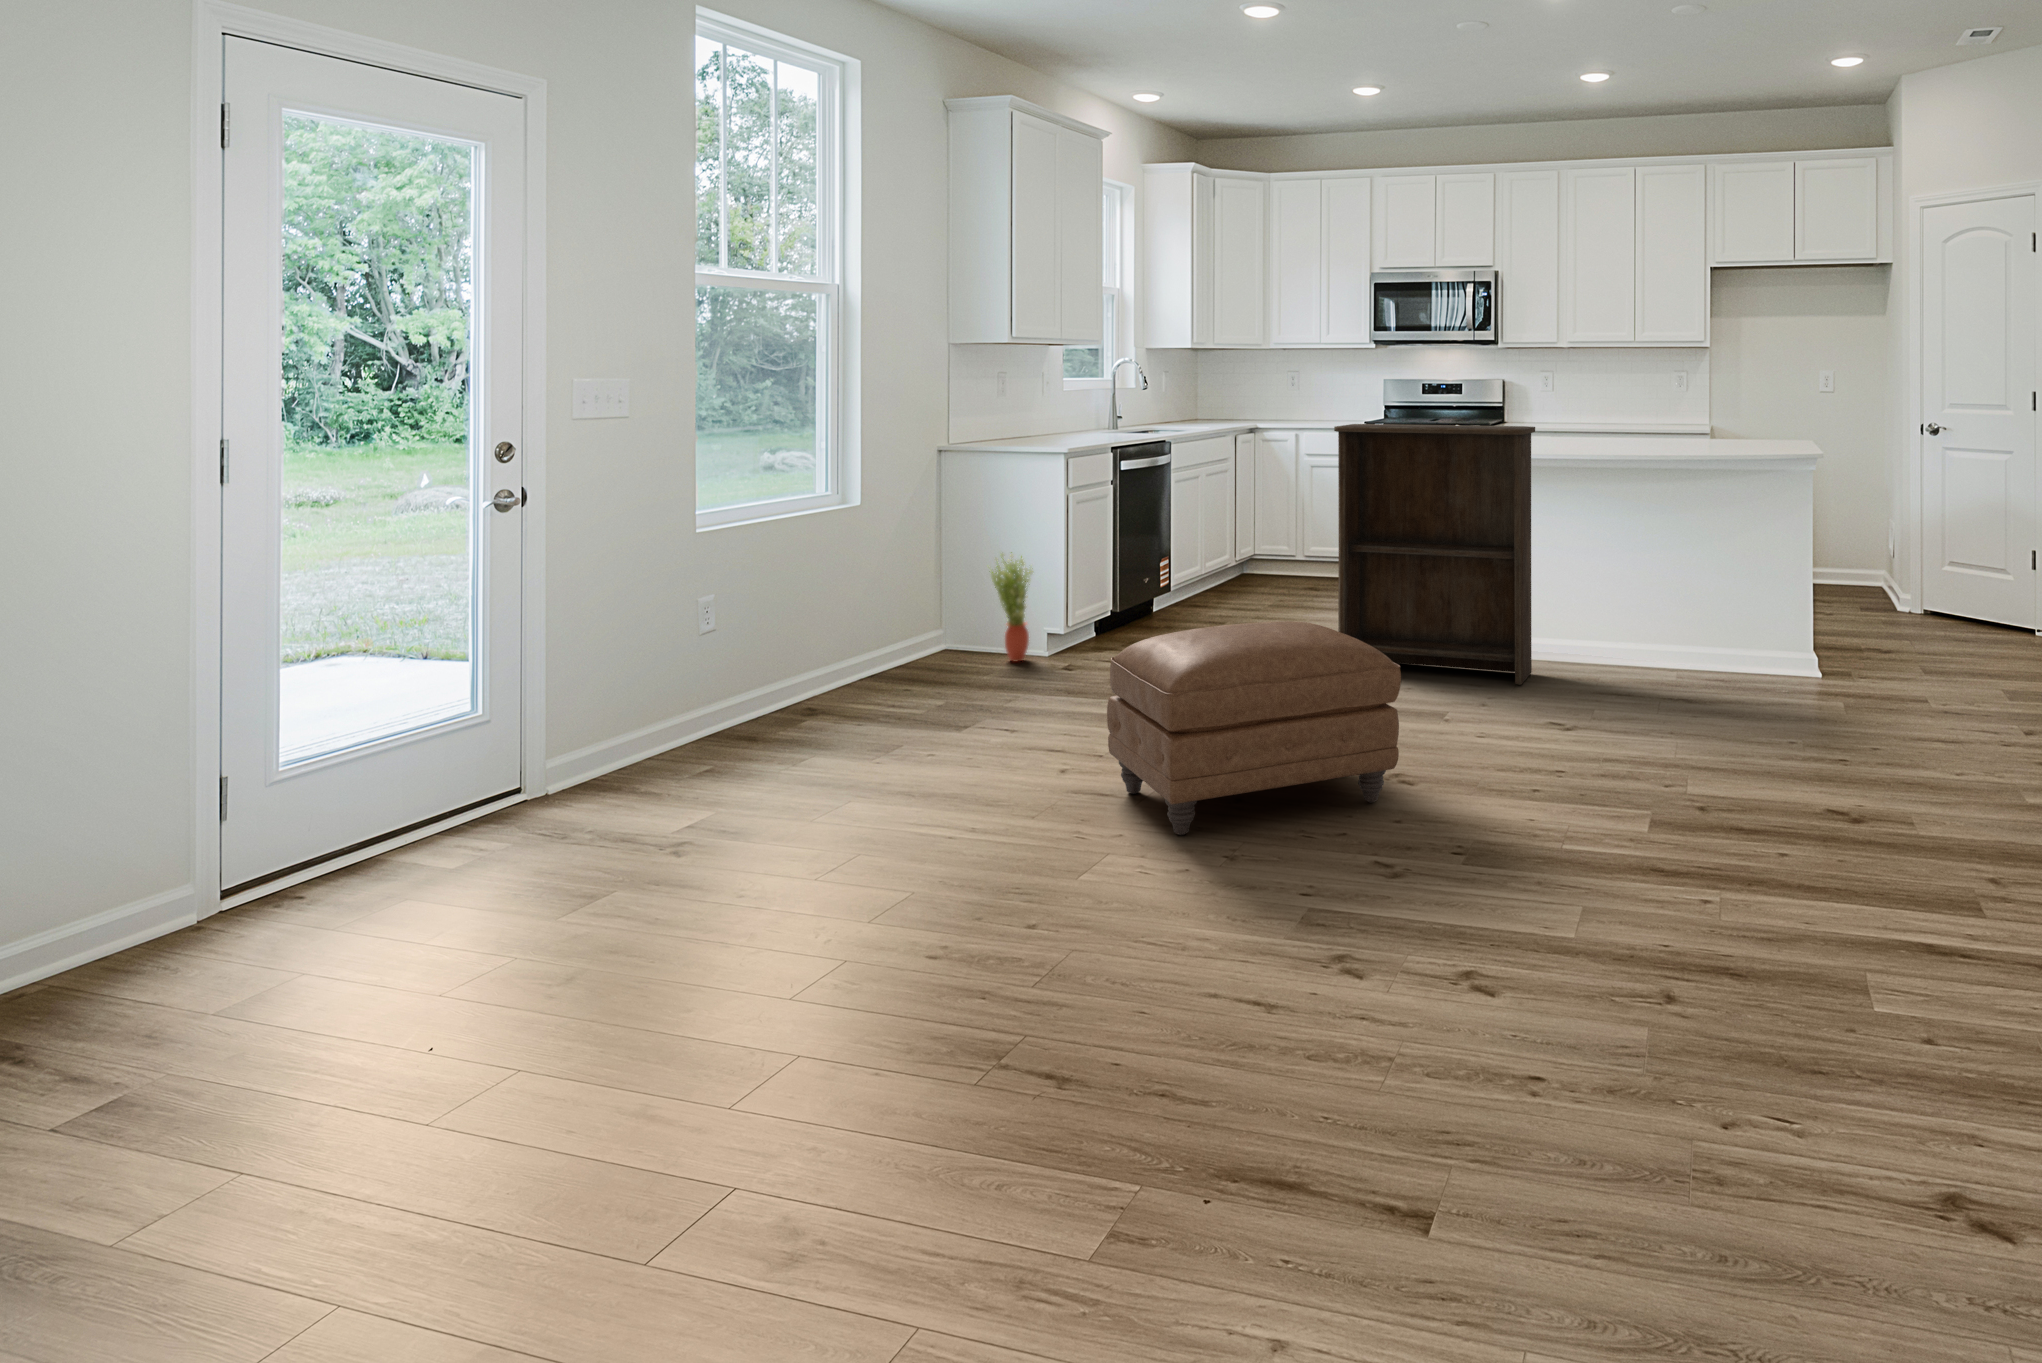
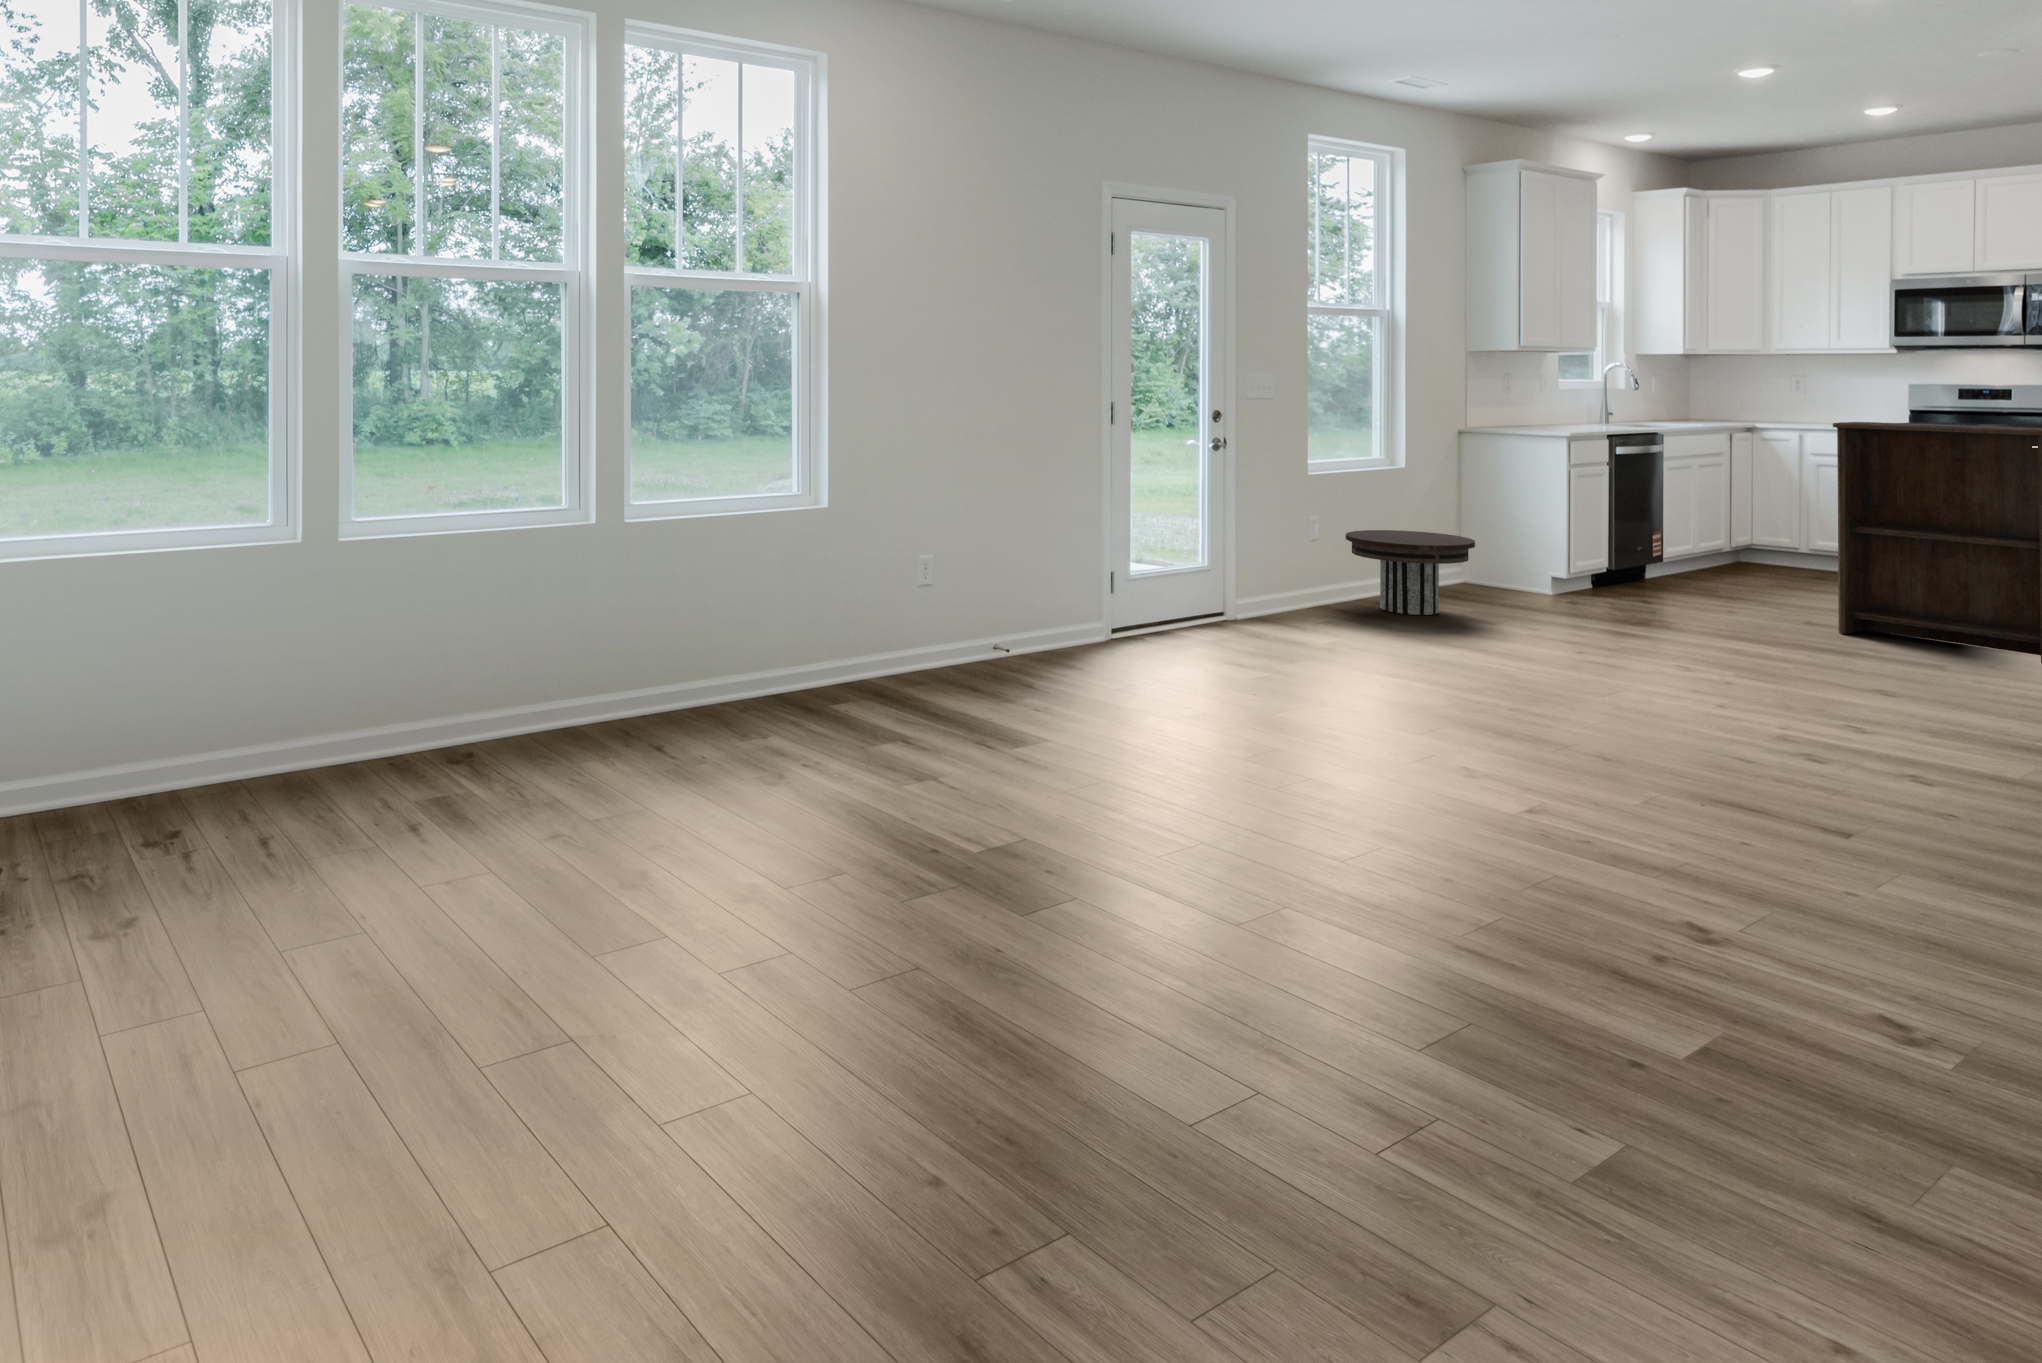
potted plant: present [992,552,1033,662] -> none [1500,510,1540,595]
side table: none [760,599,943,730] -> present [1346,530,1475,615]
ottoman: present [1107,621,1401,835] -> none [1618,561,1881,702]

